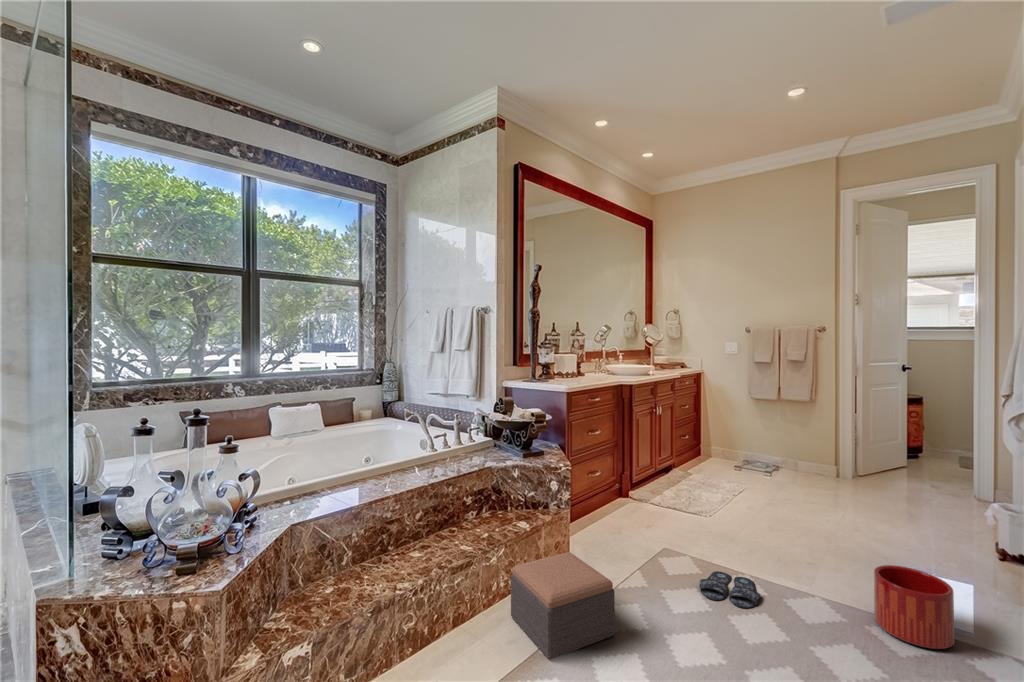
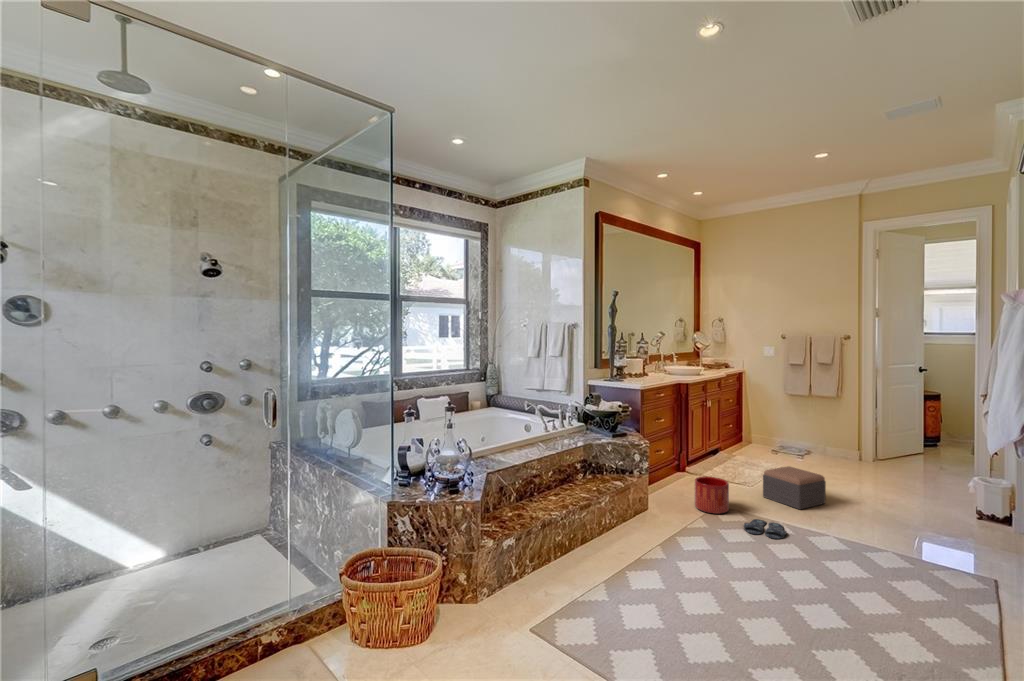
footstool: present [511,552,615,659] -> present [763,466,826,509]
planter: present [874,565,954,649] -> present [695,477,729,514]

